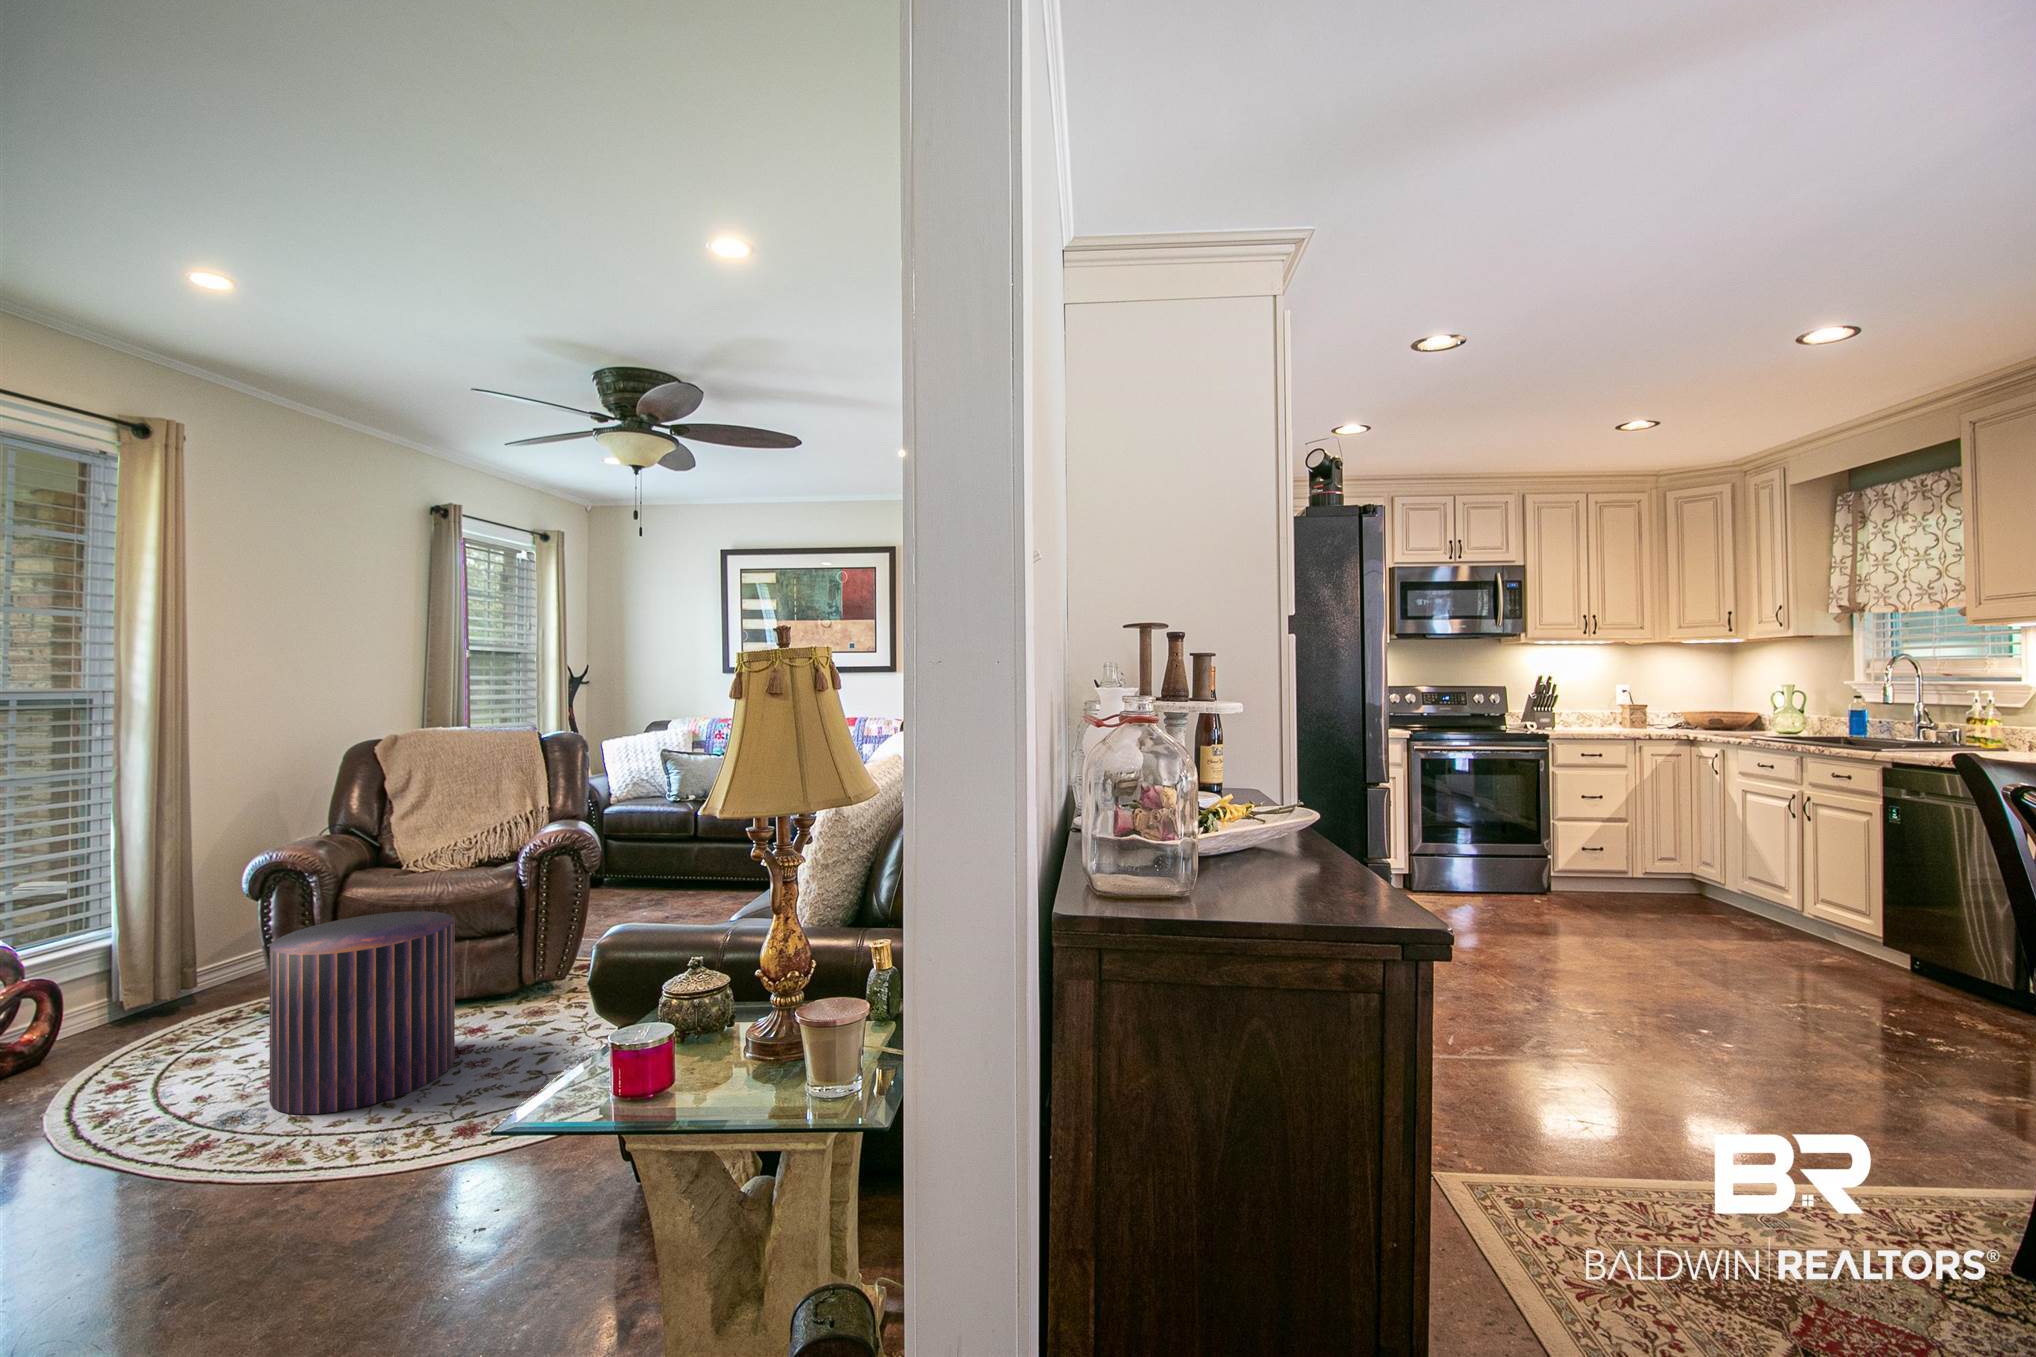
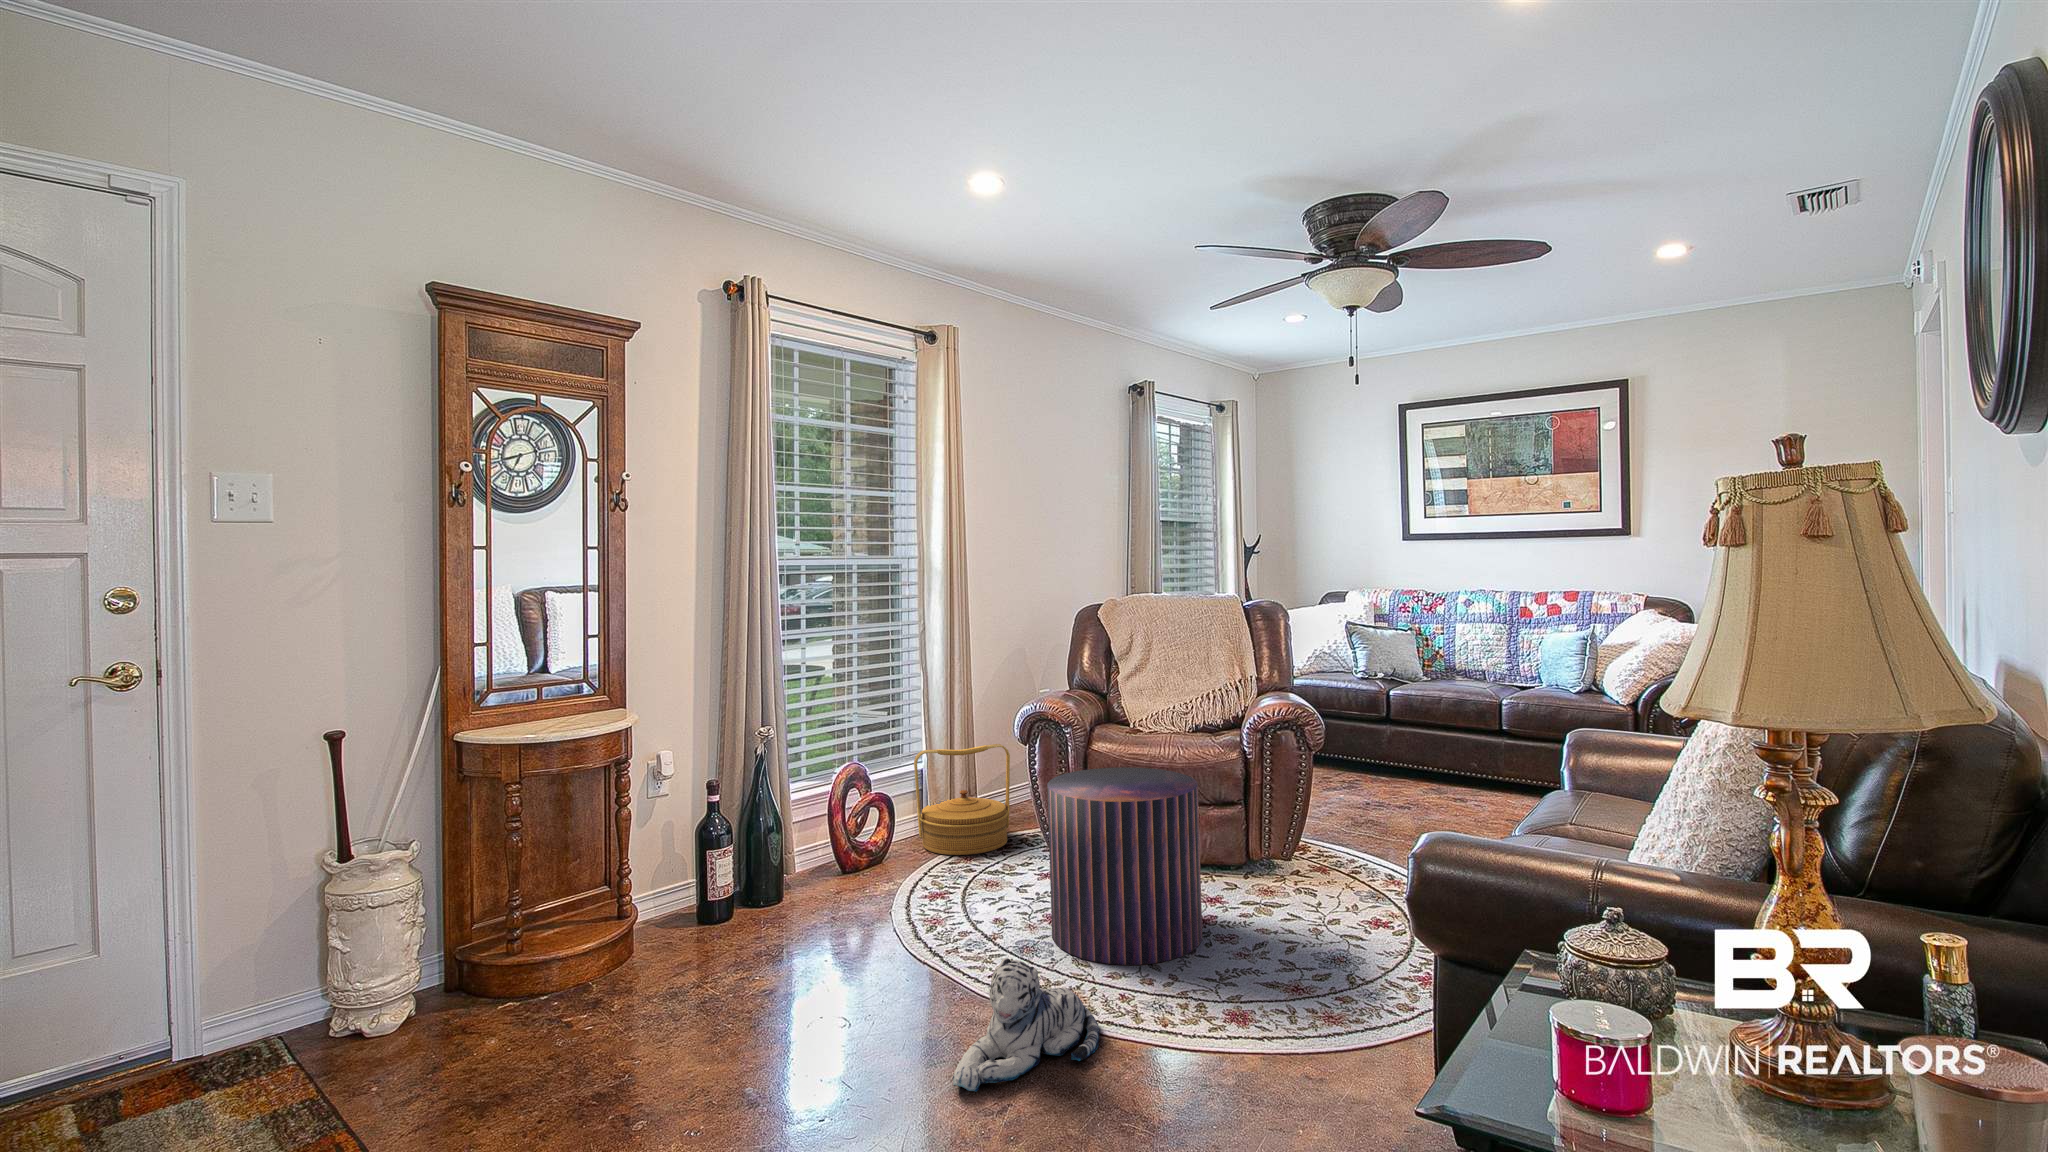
woven basket: none [87,903,244,1042] -> present [914,744,1010,855]
plush toy: none [84,1133,304,1288] -> present [952,958,1100,1092]

